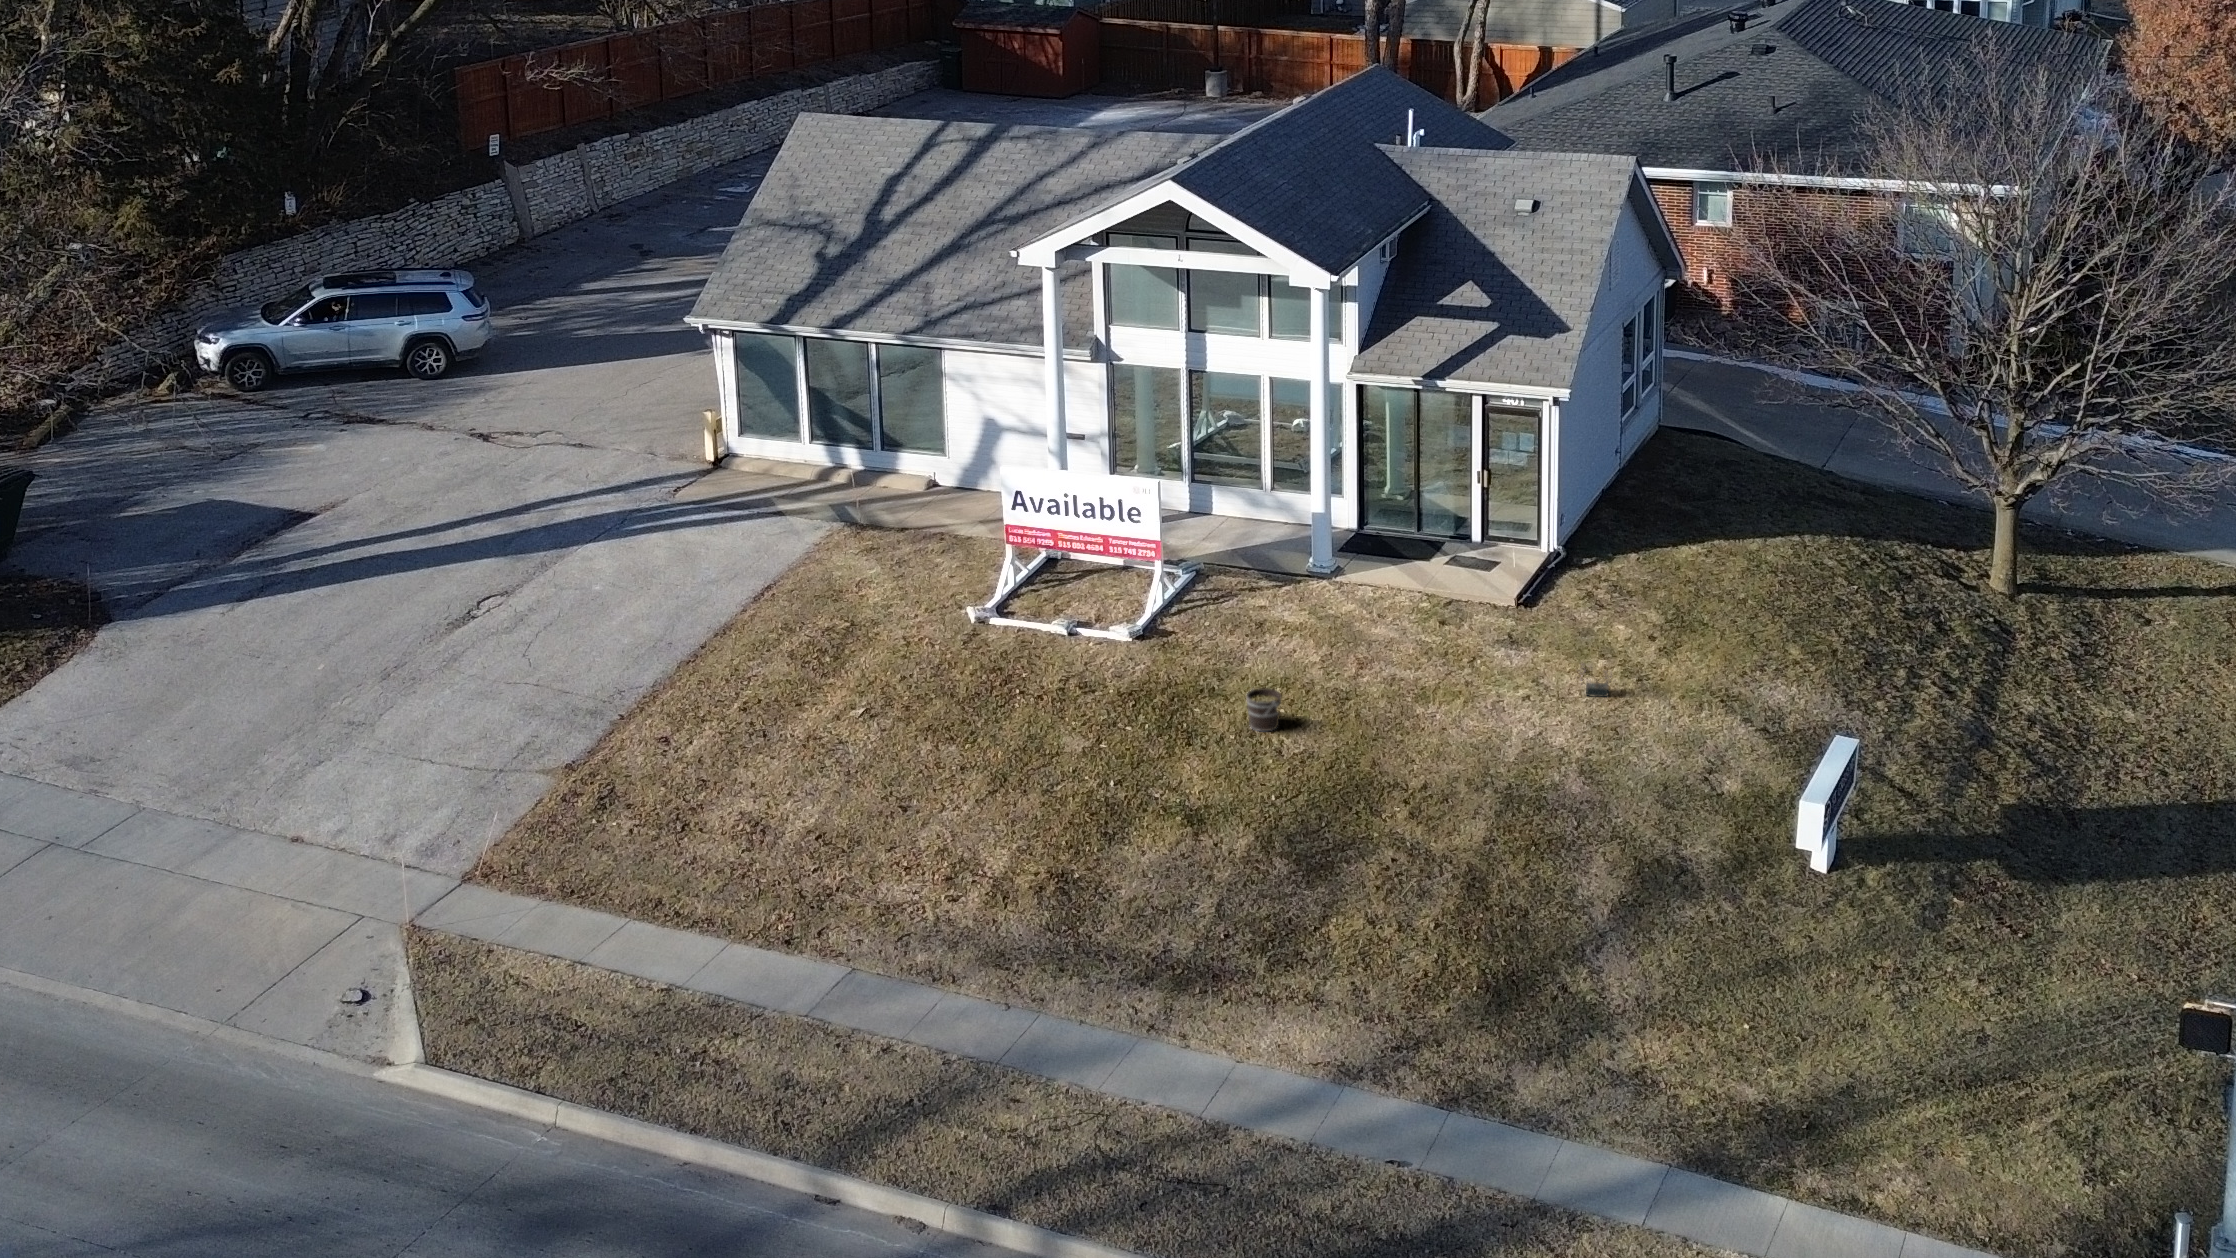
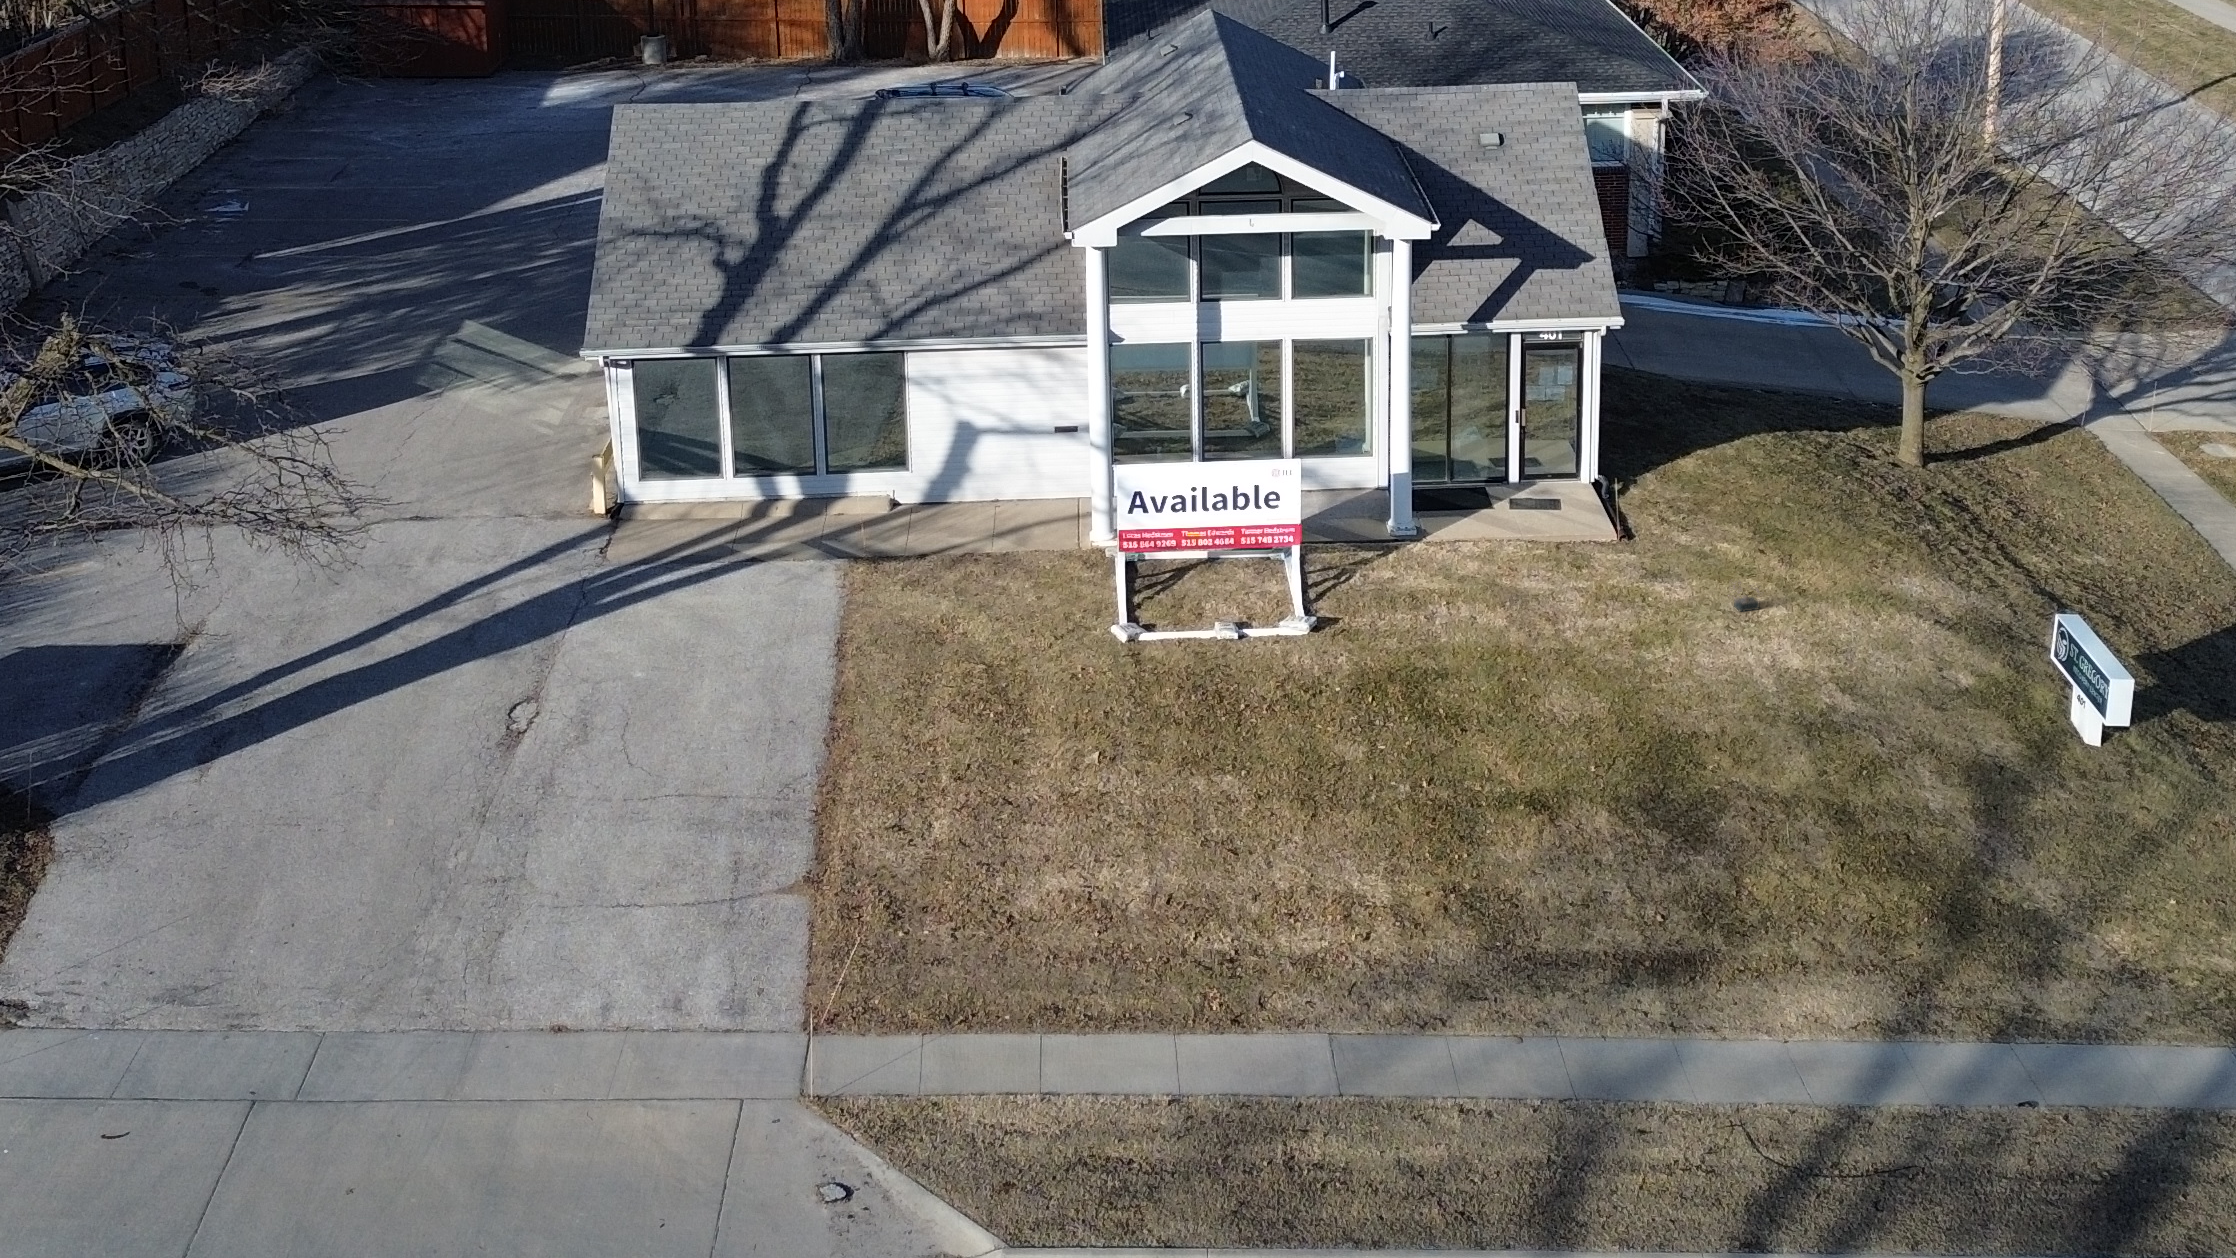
bucket: present [1246,688,1282,731] -> none [1456,656,1492,699]

